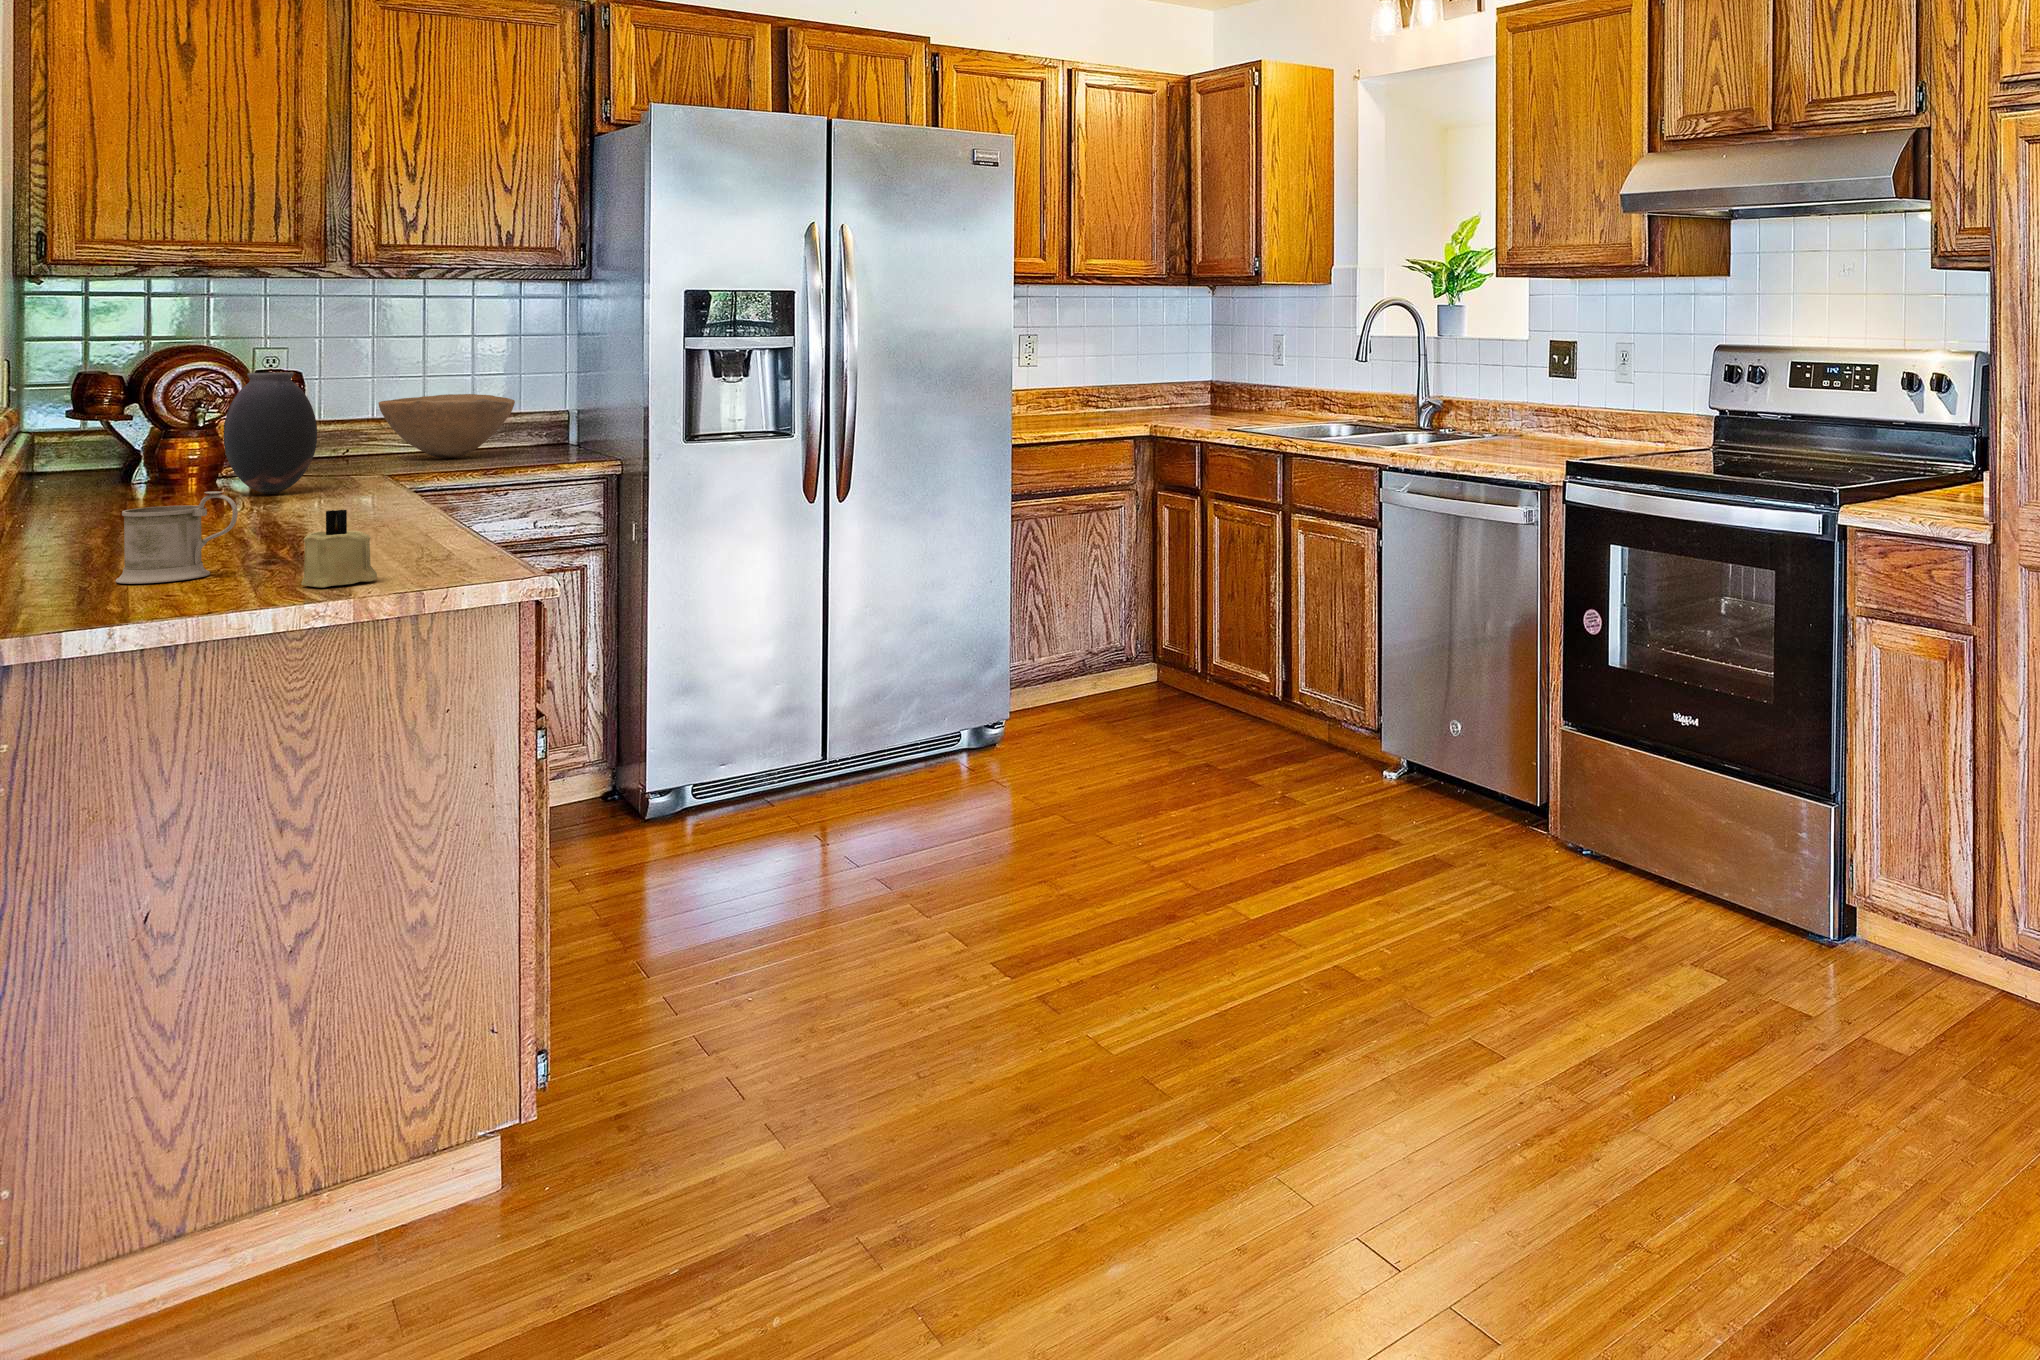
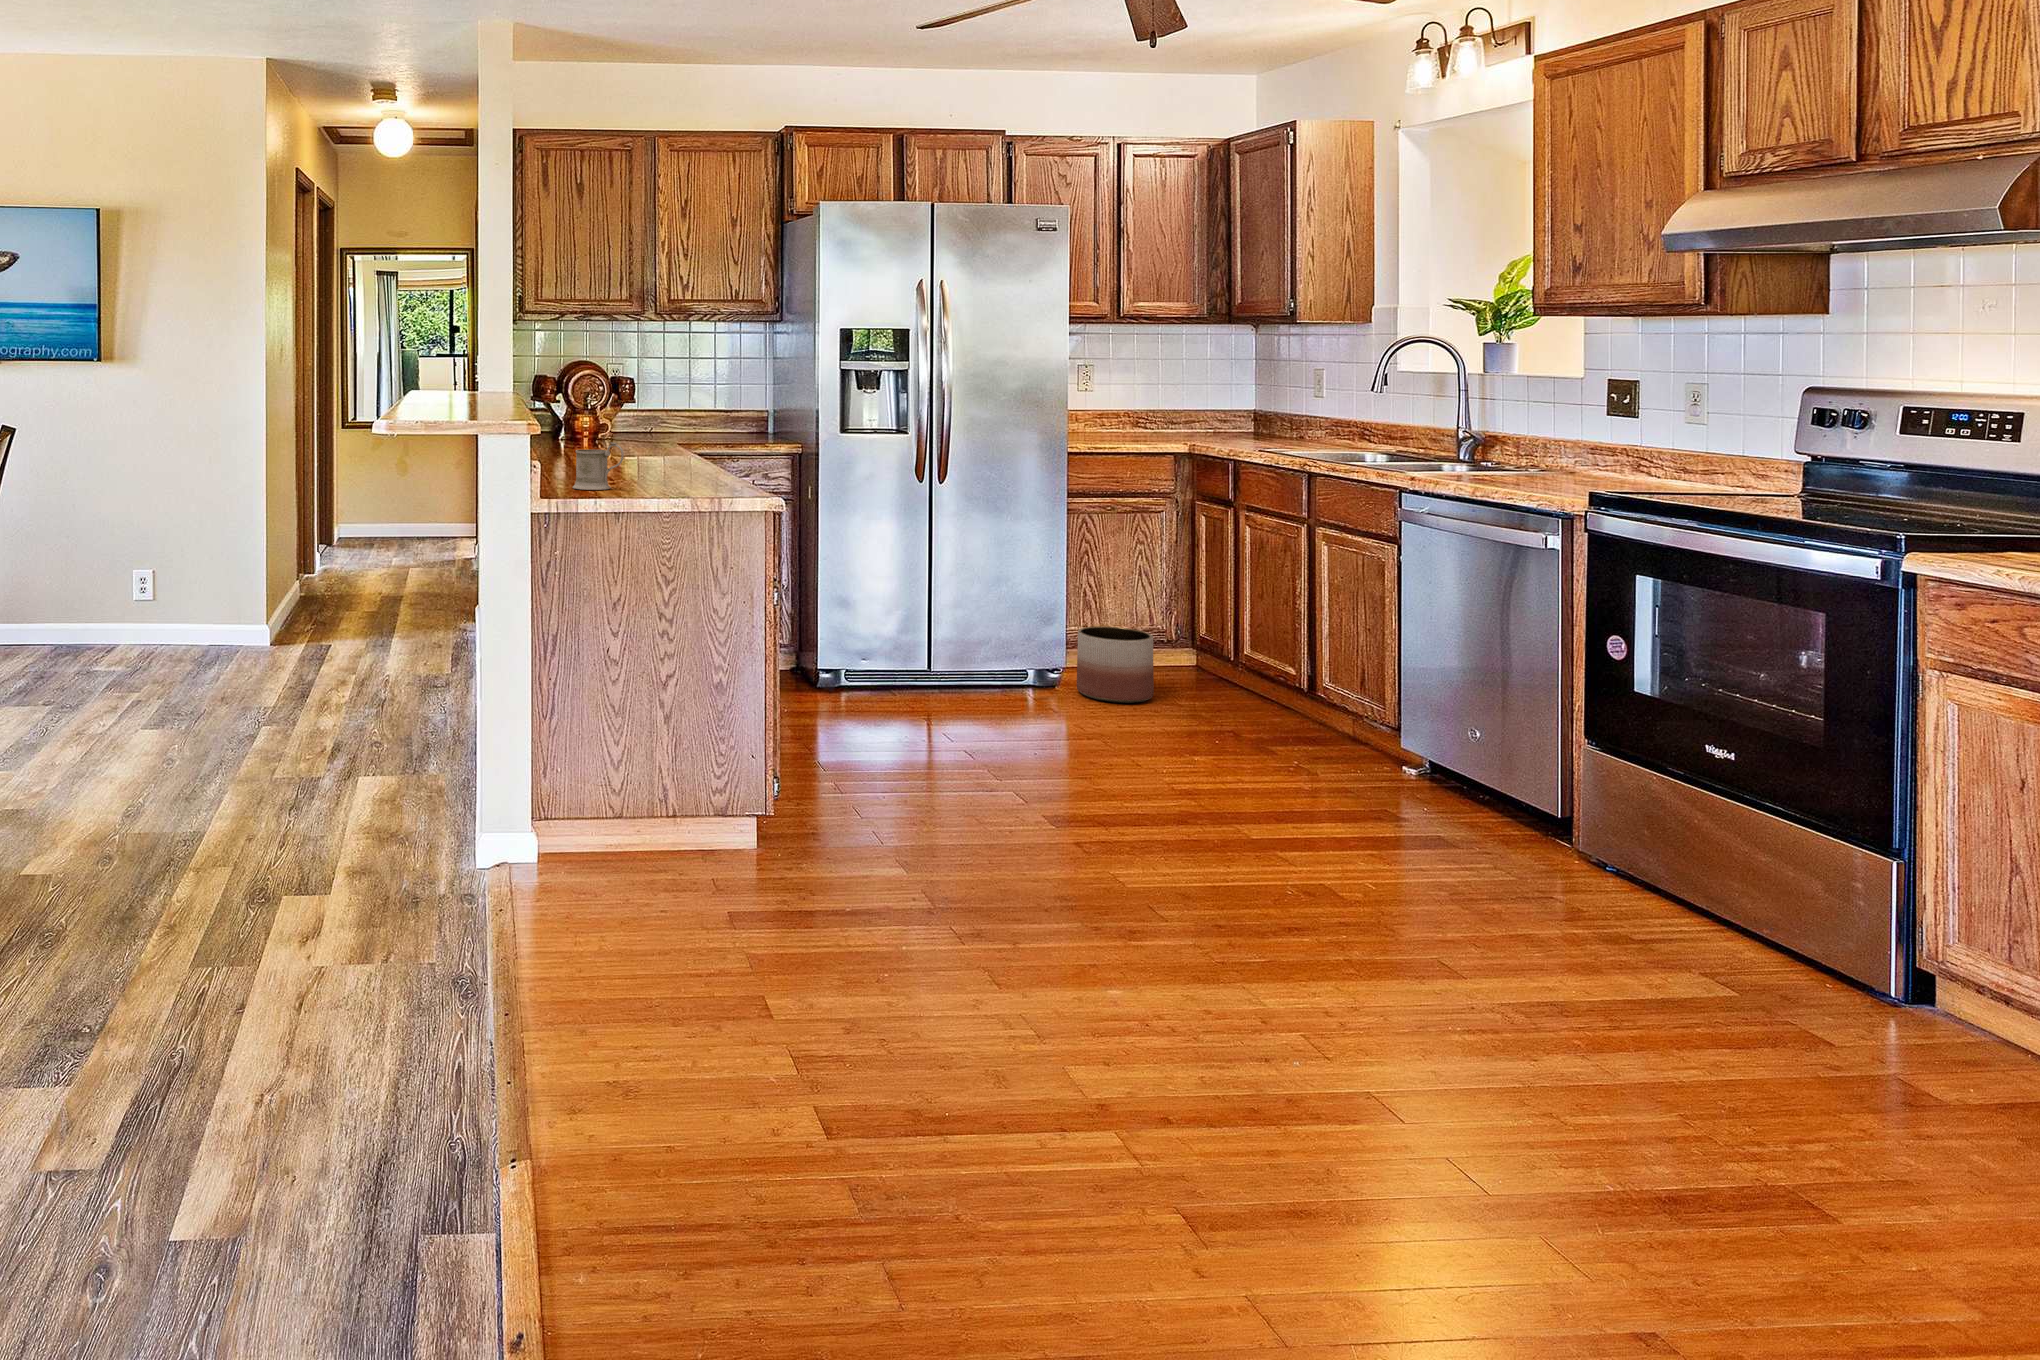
vase: present [224,372,317,494] -> none [599,380,642,453]
bowl: present [378,394,515,458] -> none [666,398,738,439]
candle: present [301,510,377,587] -> none [653,456,687,499]
planter: none [1024,655,1115,750] -> present [1077,626,1154,703]

